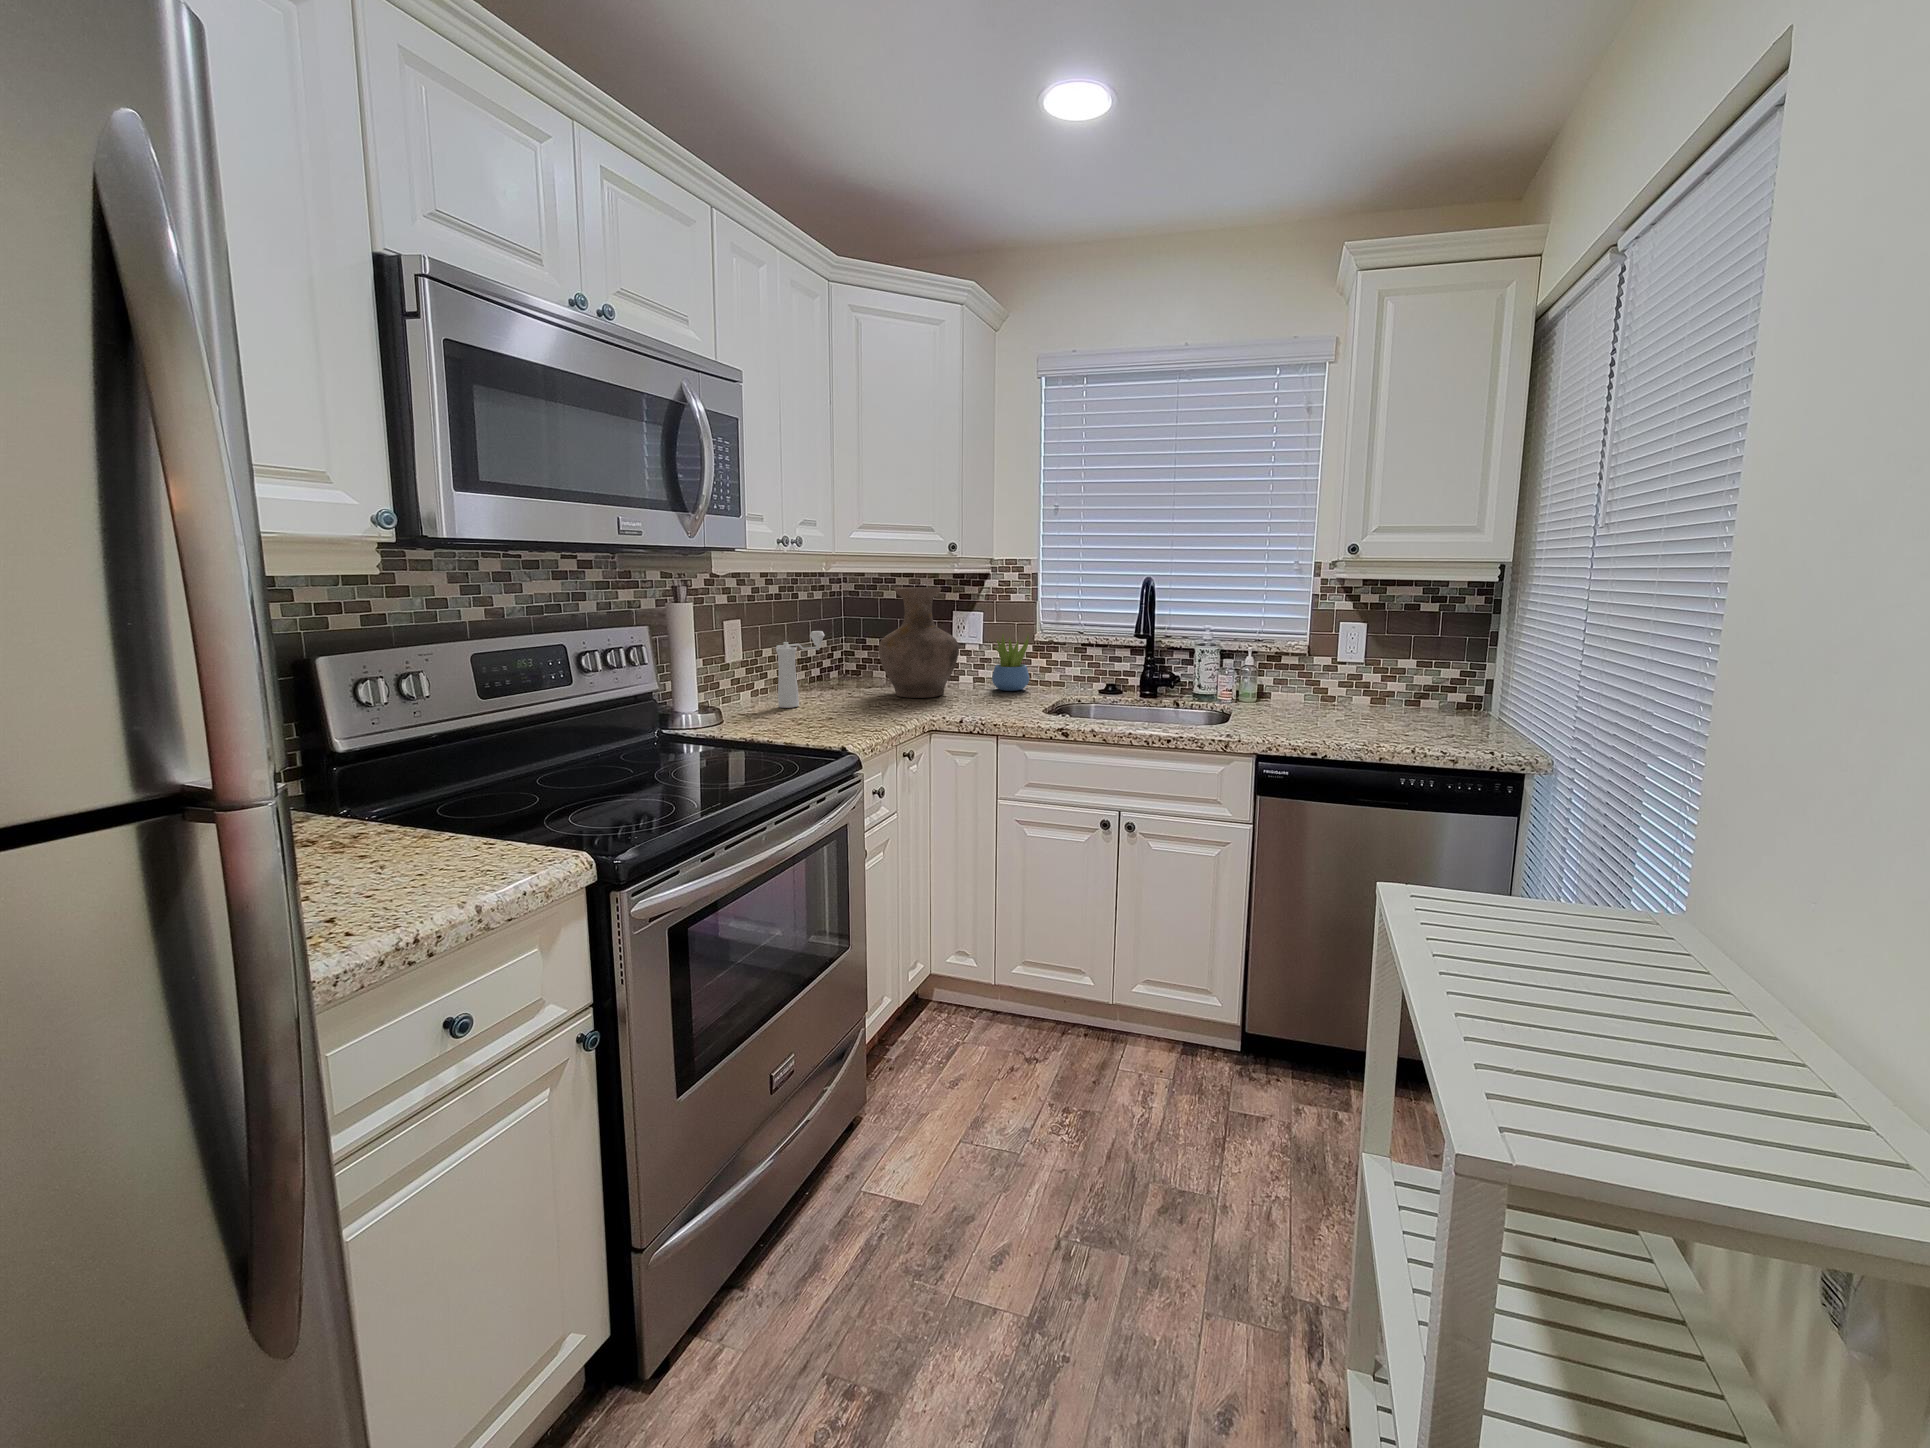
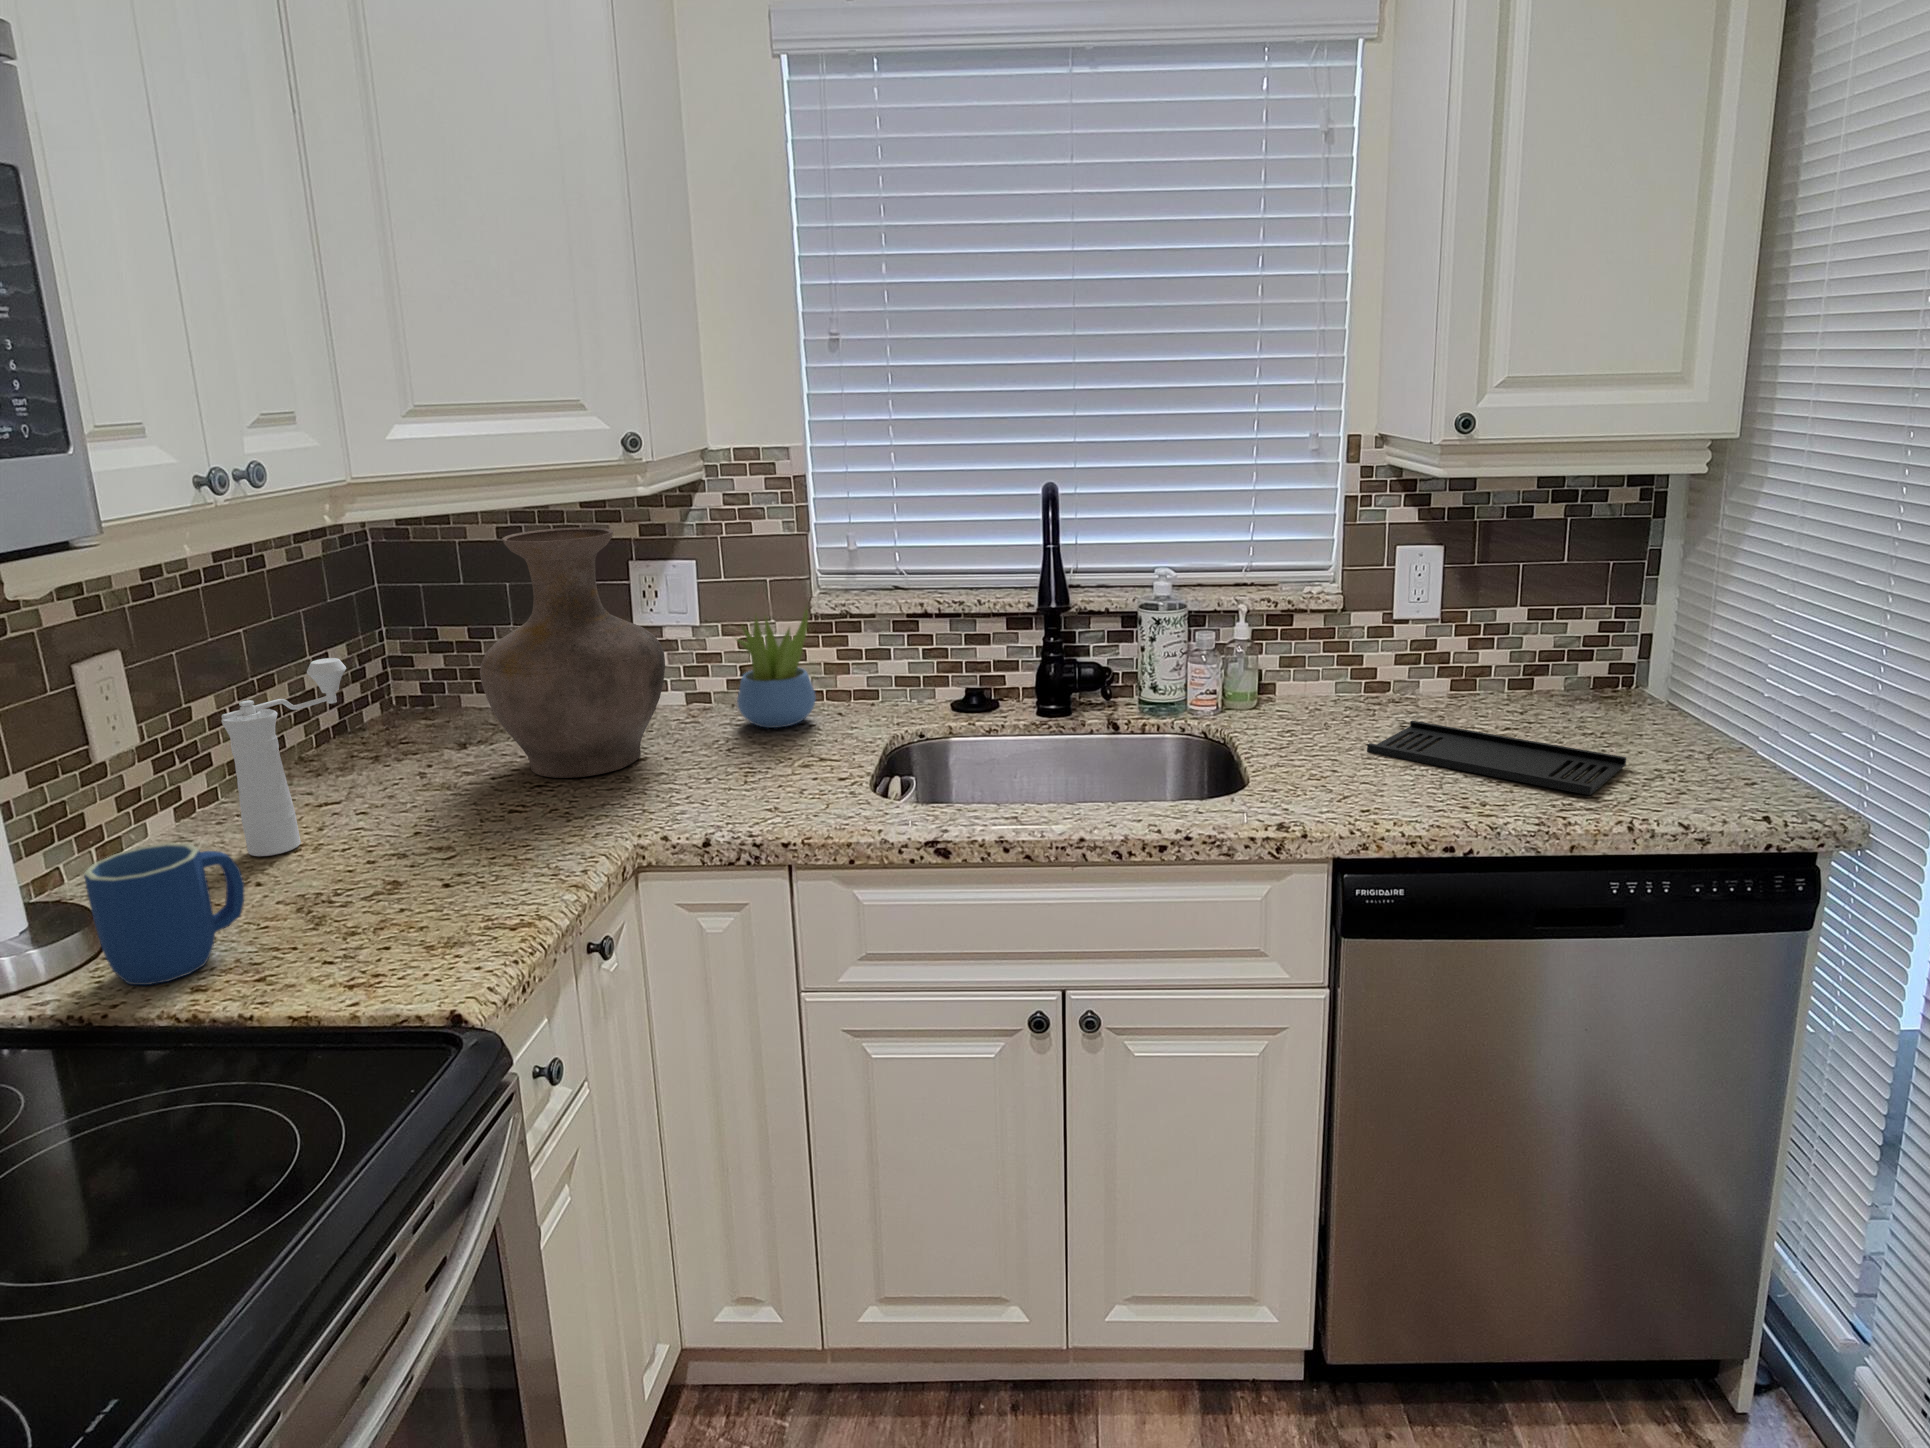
mug: none [725,682,777,732] -> present [84,843,244,985]
tray: none [1299,710,1439,739] -> present [1367,721,1626,795]

